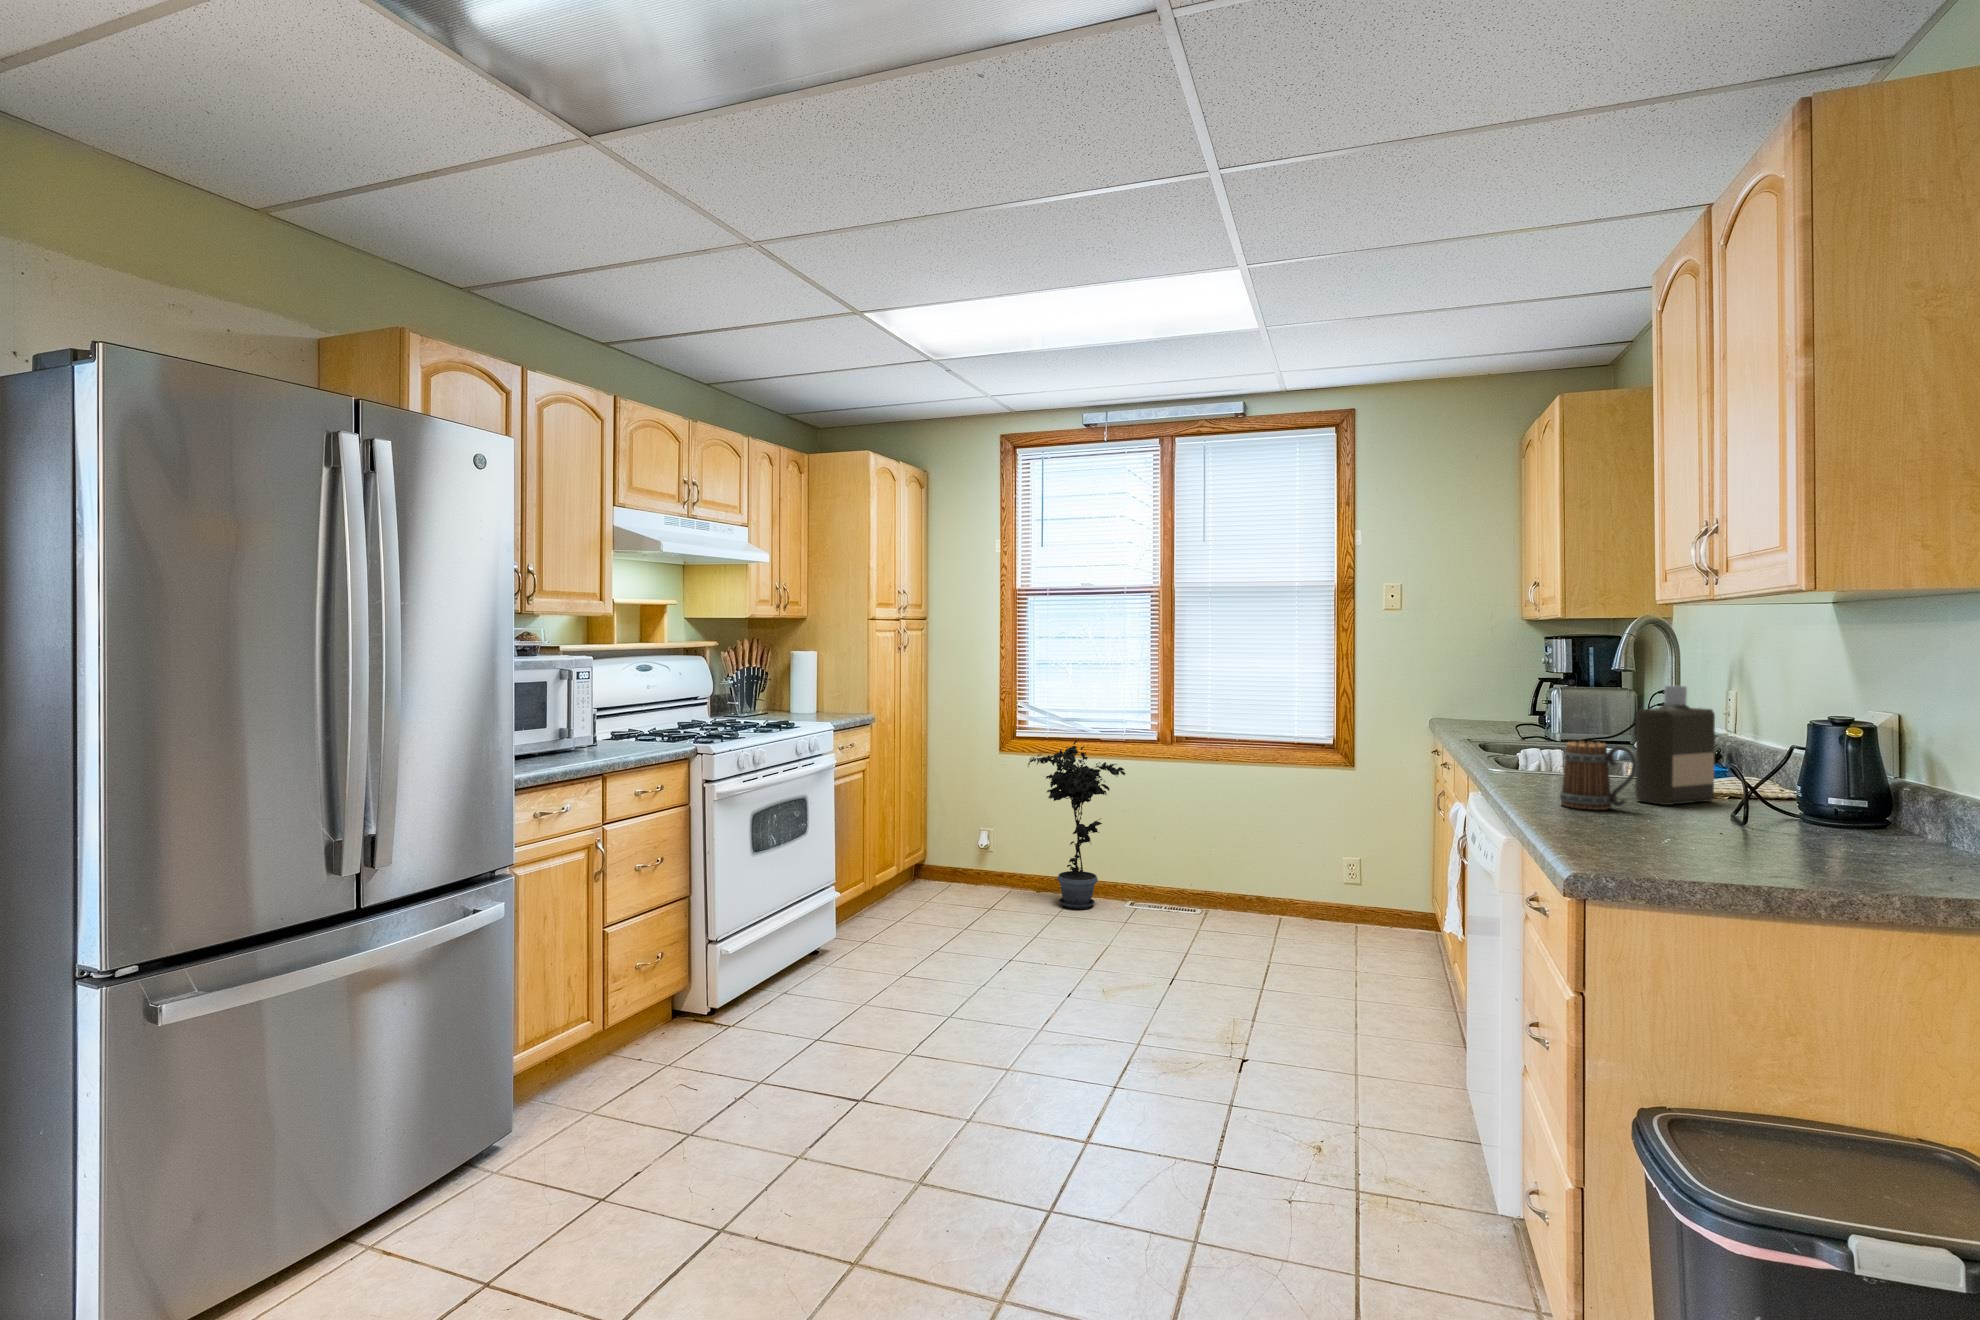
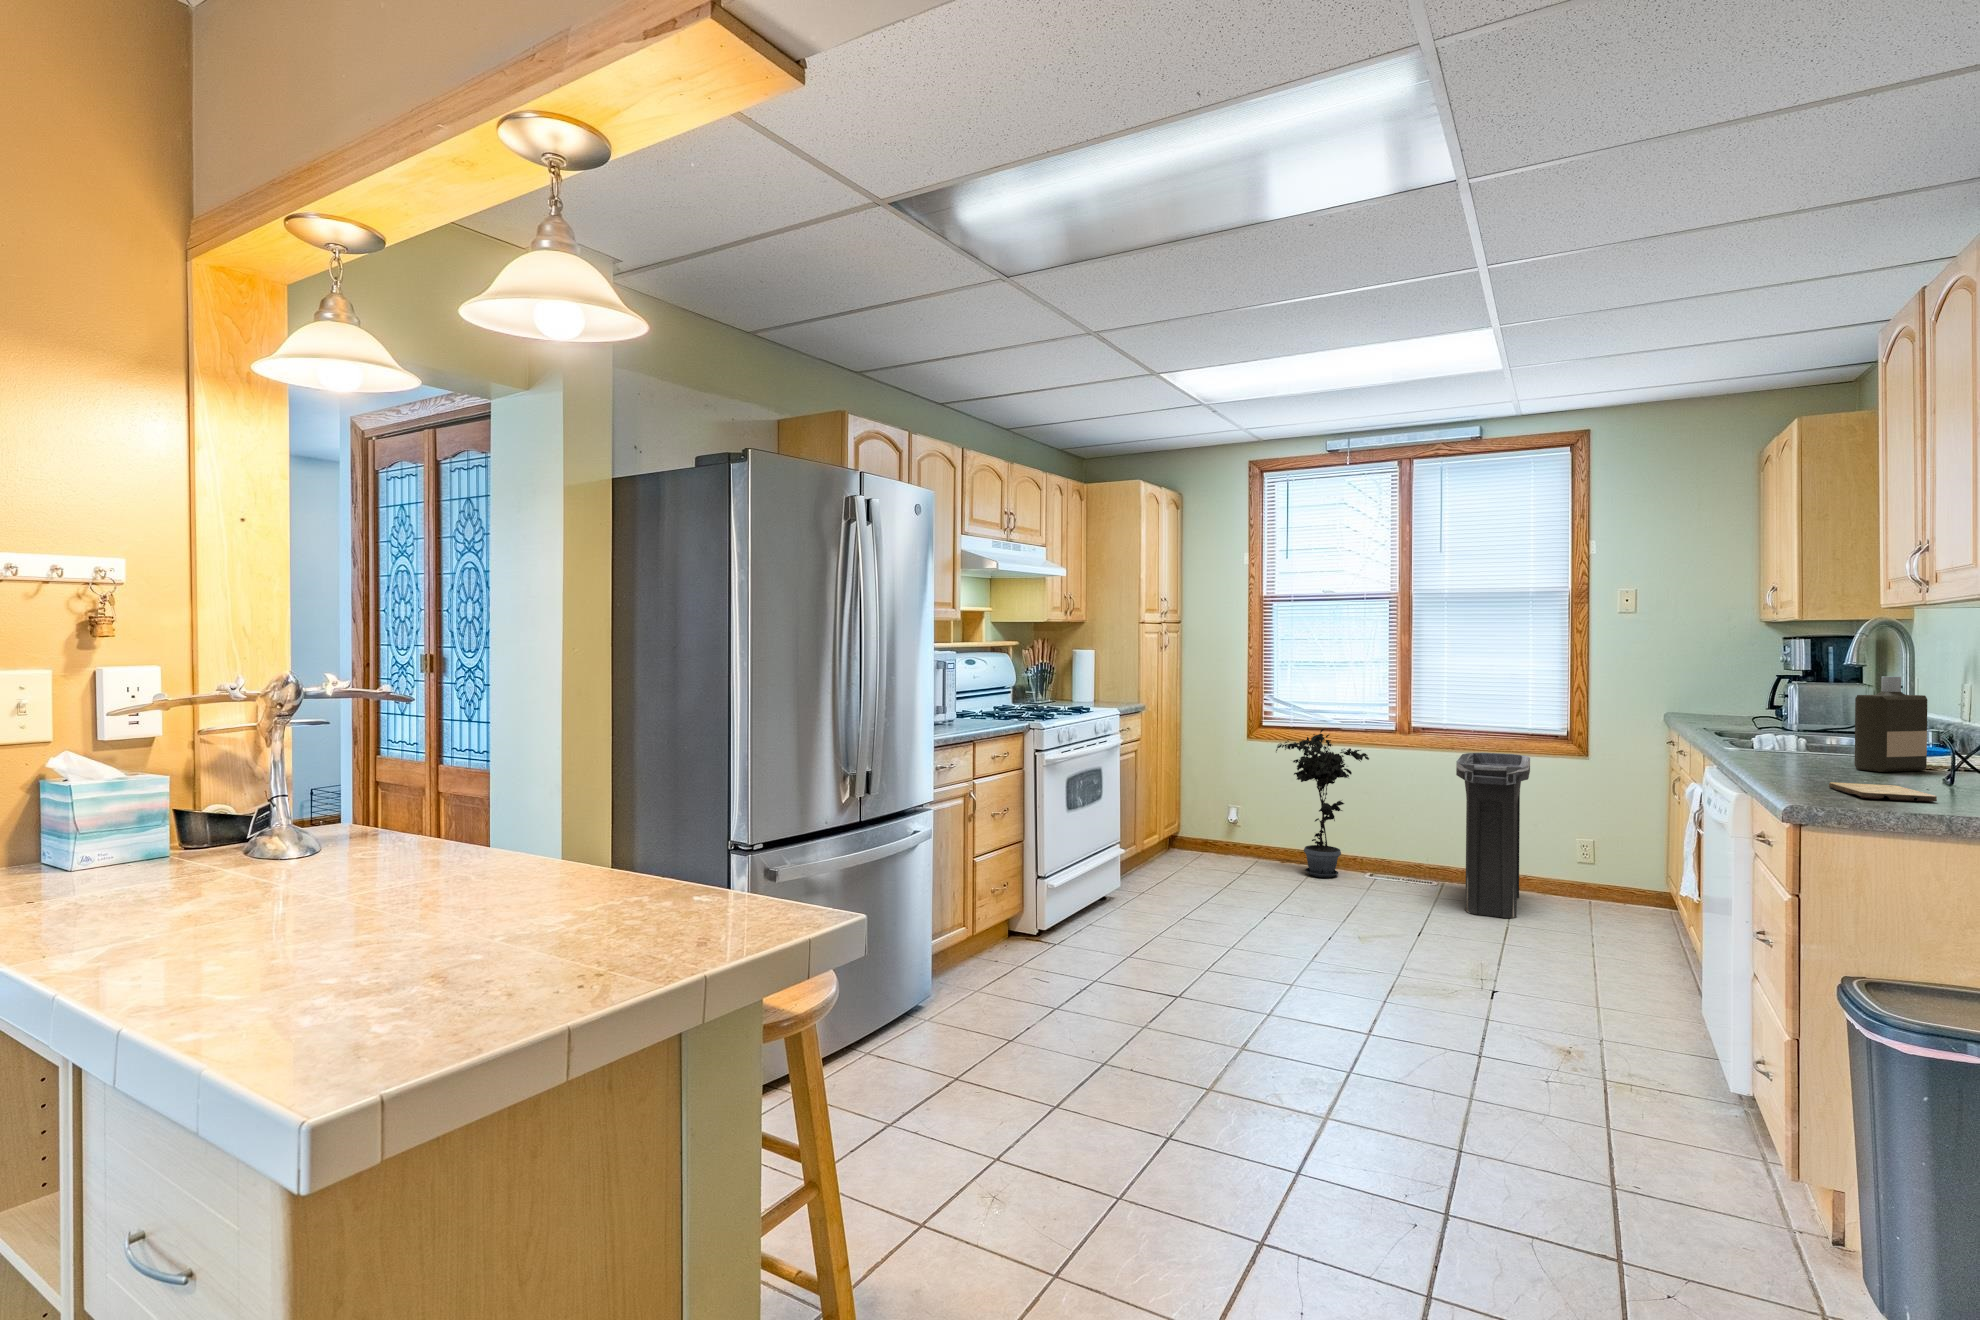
mug: present [1560,741,1638,810] -> none [1785,720,1854,773]
trash can: none [1214,764,1293,954] -> present [1456,753,1530,918]
cutting board: none [1616,829,1751,860] -> present [1829,782,1937,801]

